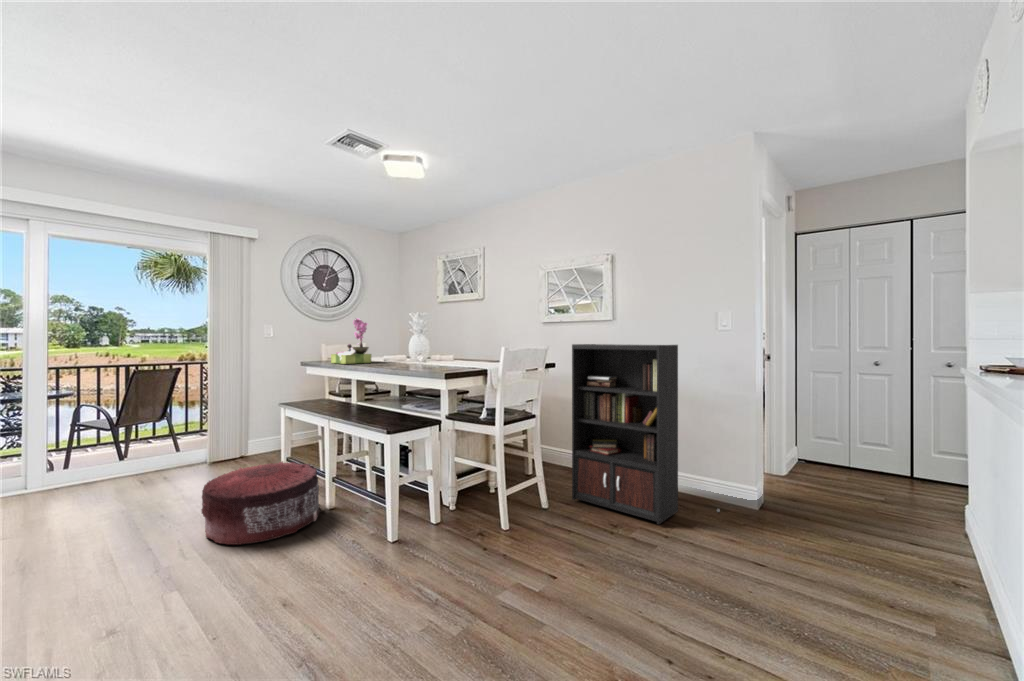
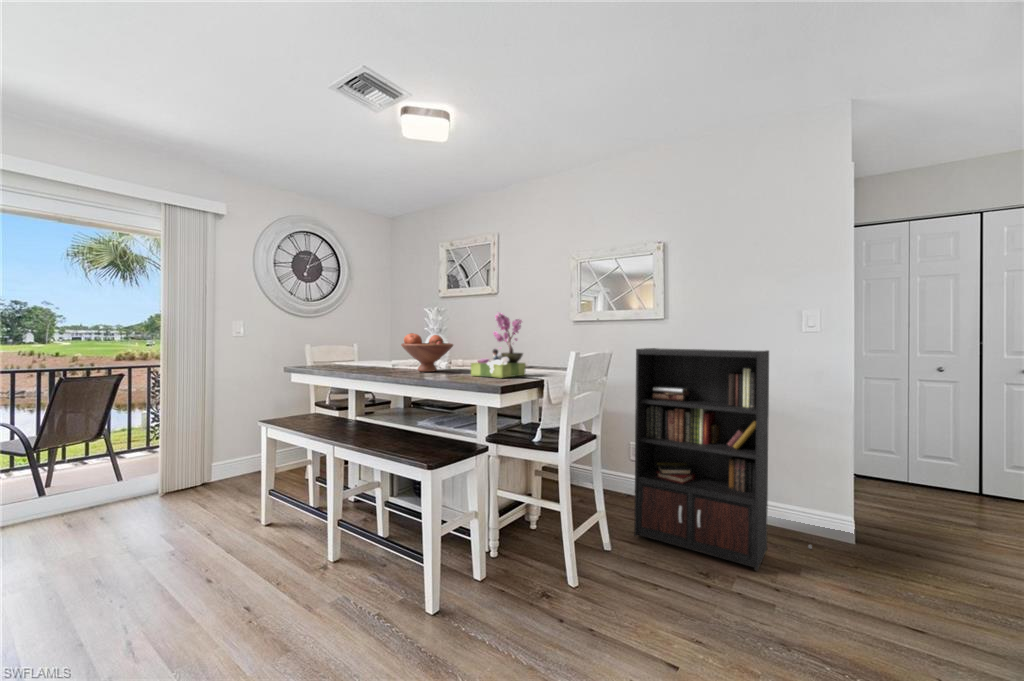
flower arrangement: present [331,318,371,364] -> present [471,312,526,378]
fruit bowl: none [388,334,431,365] -> present [401,333,453,372]
pouf: present [201,461,320,545] -> none [164,498,326,629]

